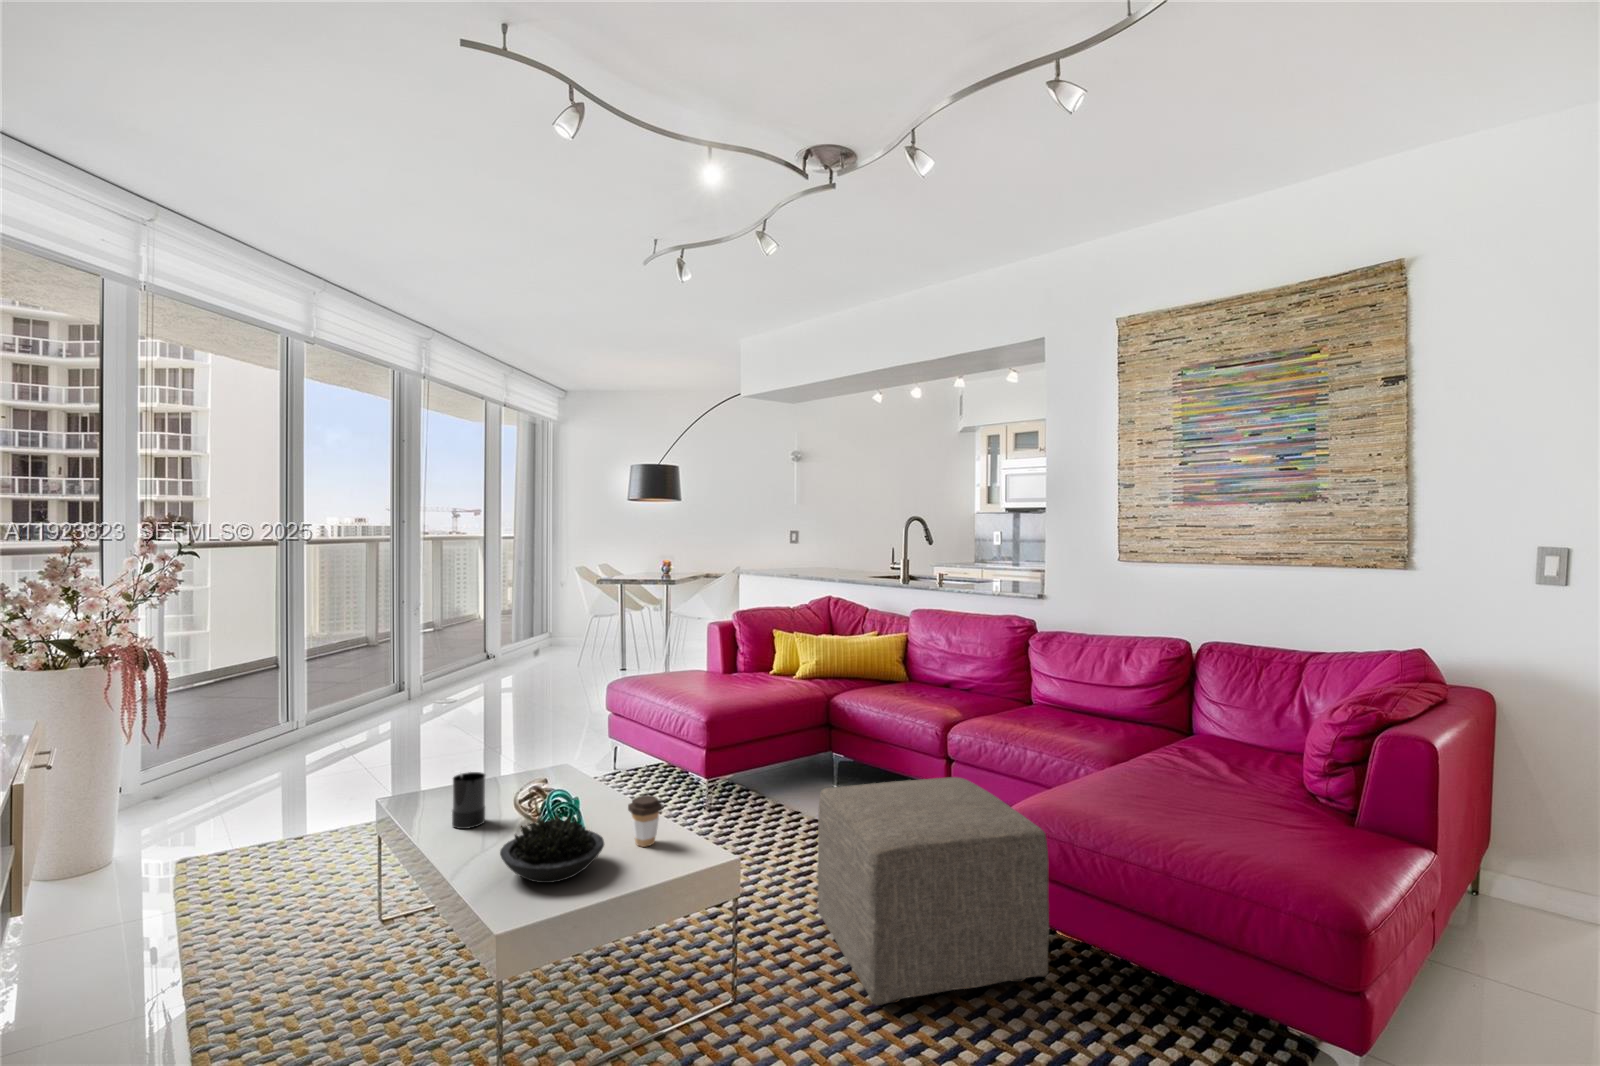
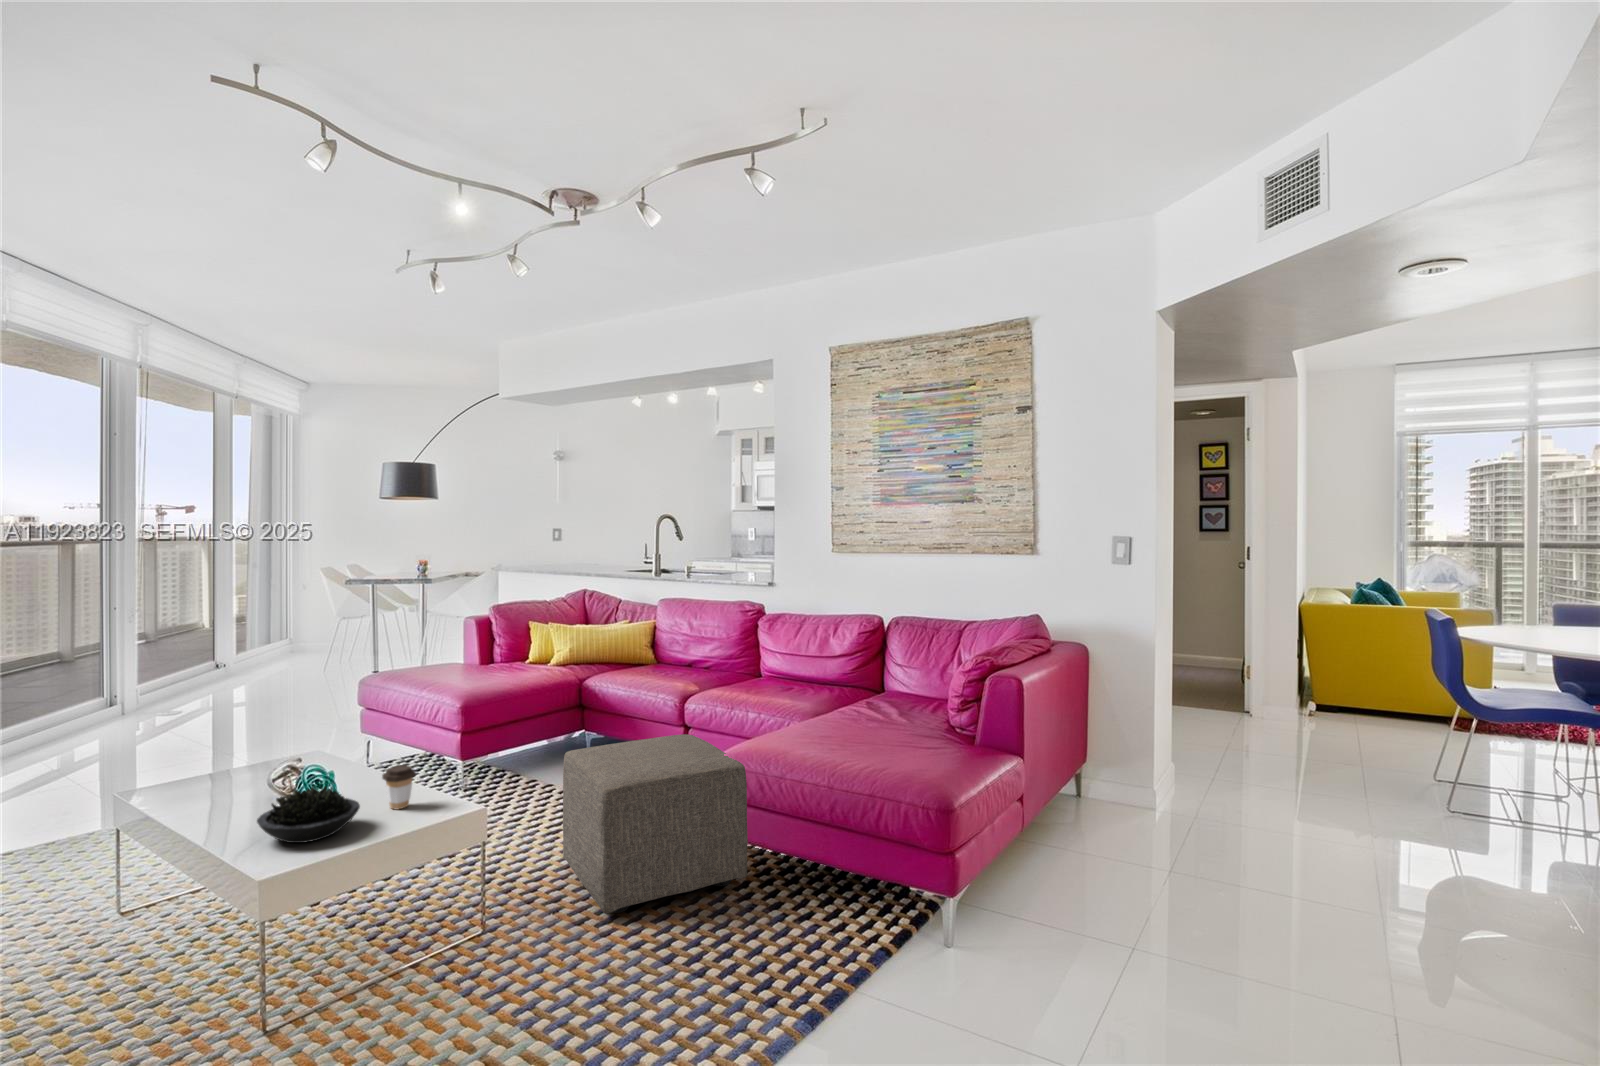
candle: present [452,772,486,829] -> none [196,760,234,813]

